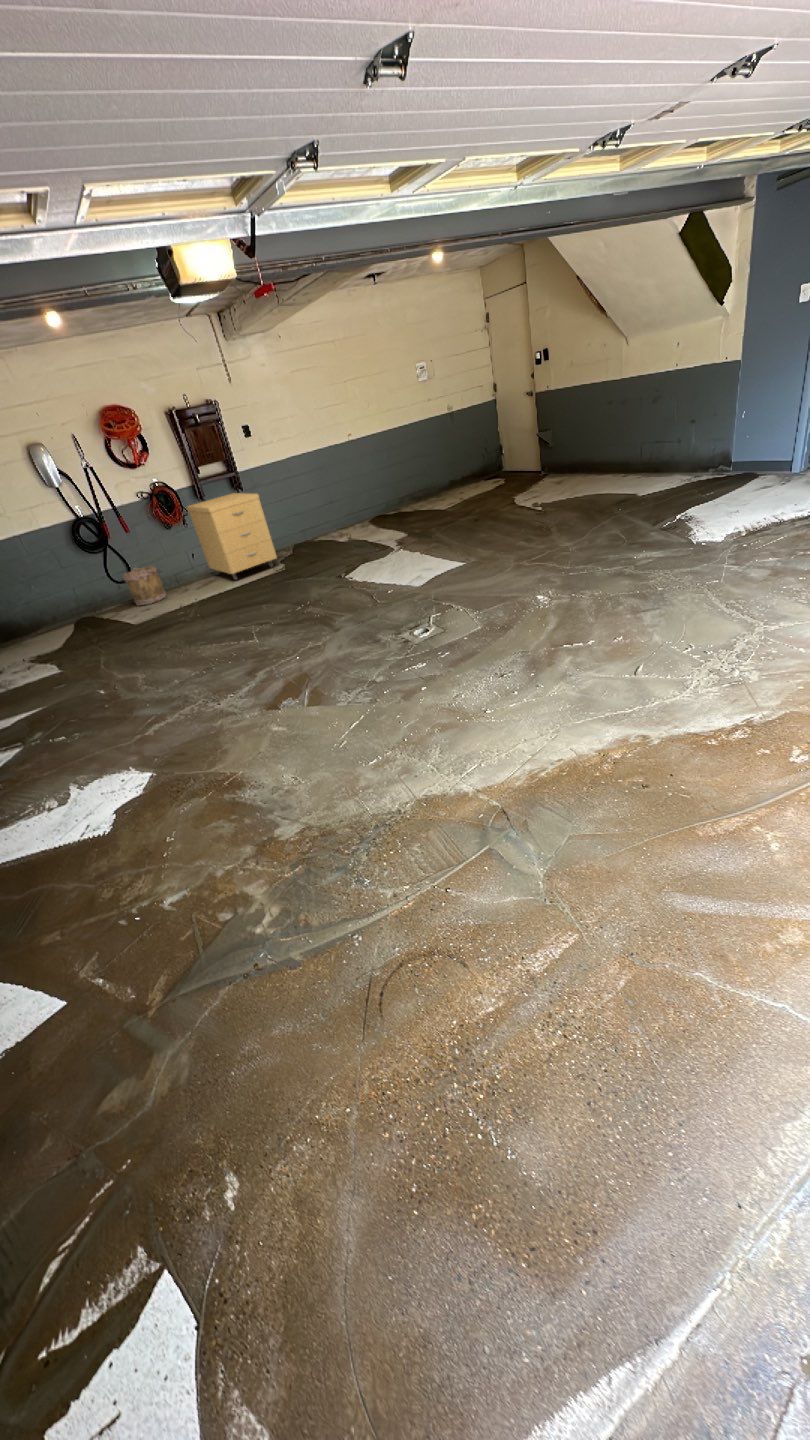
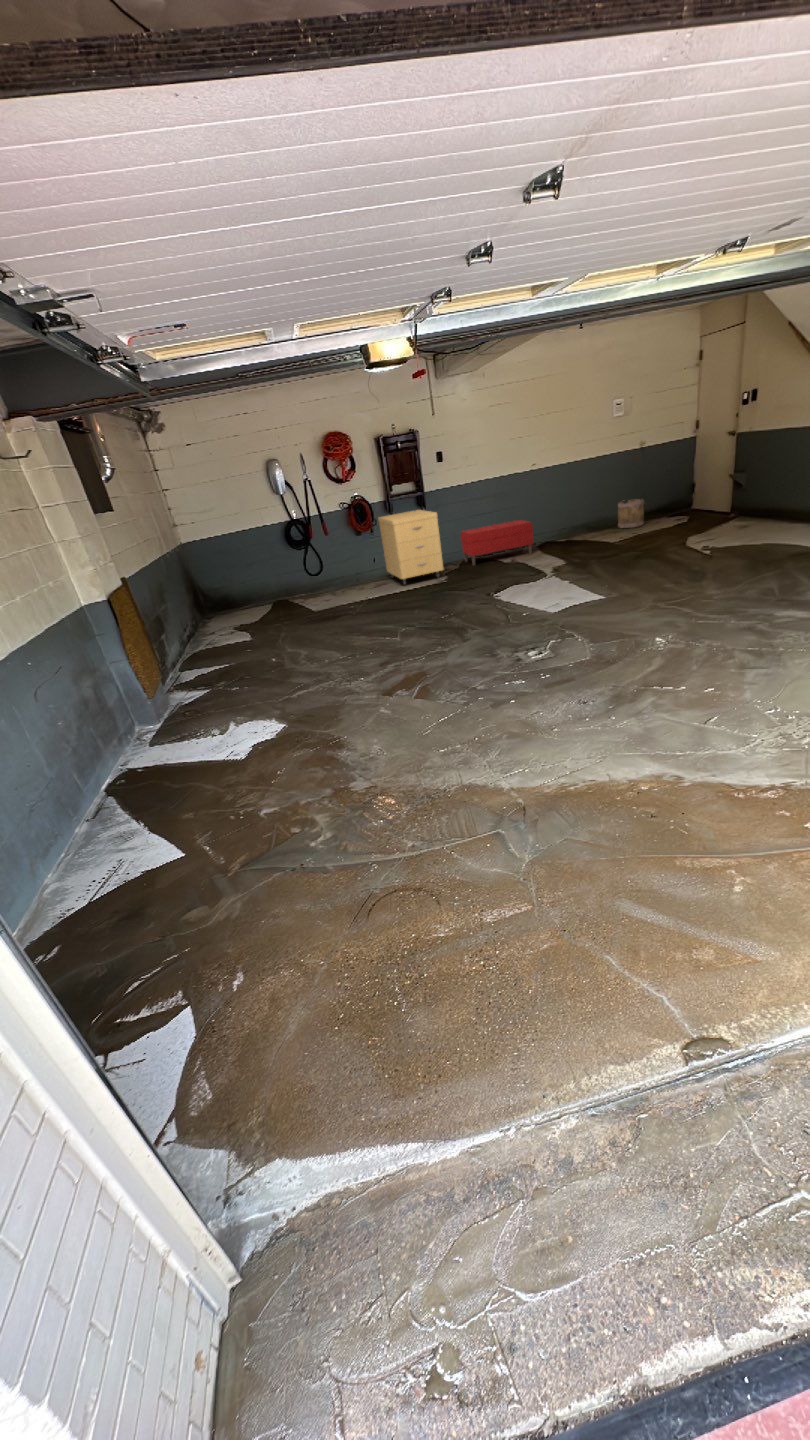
bench: none [284,495,365,550] -> present [461,520,533,565]
bucket: present [124,566,166,606] -> present [618,499,646,528]

